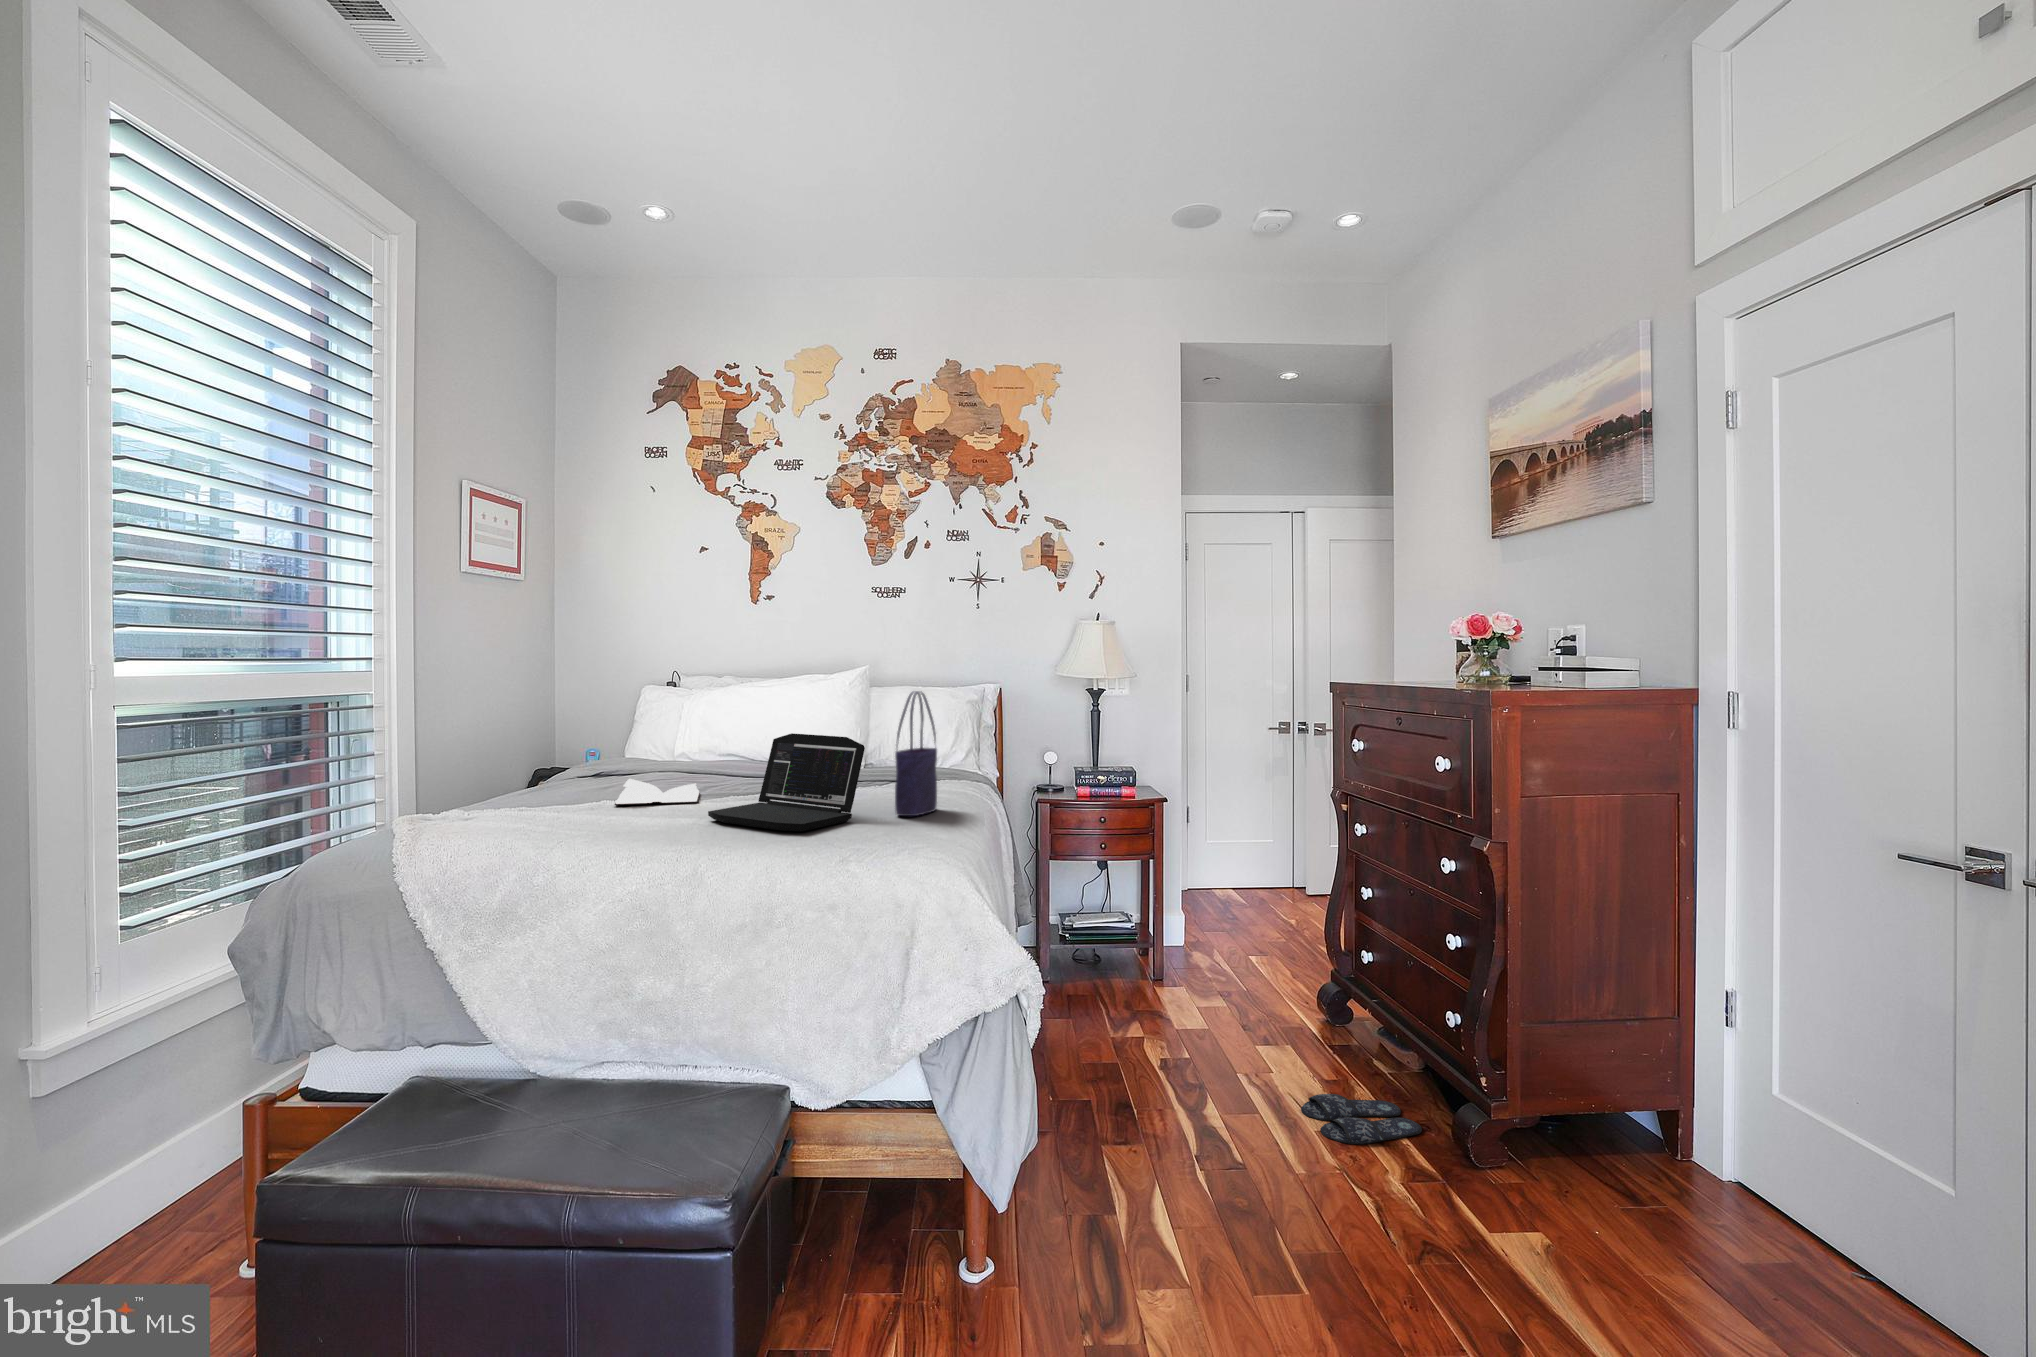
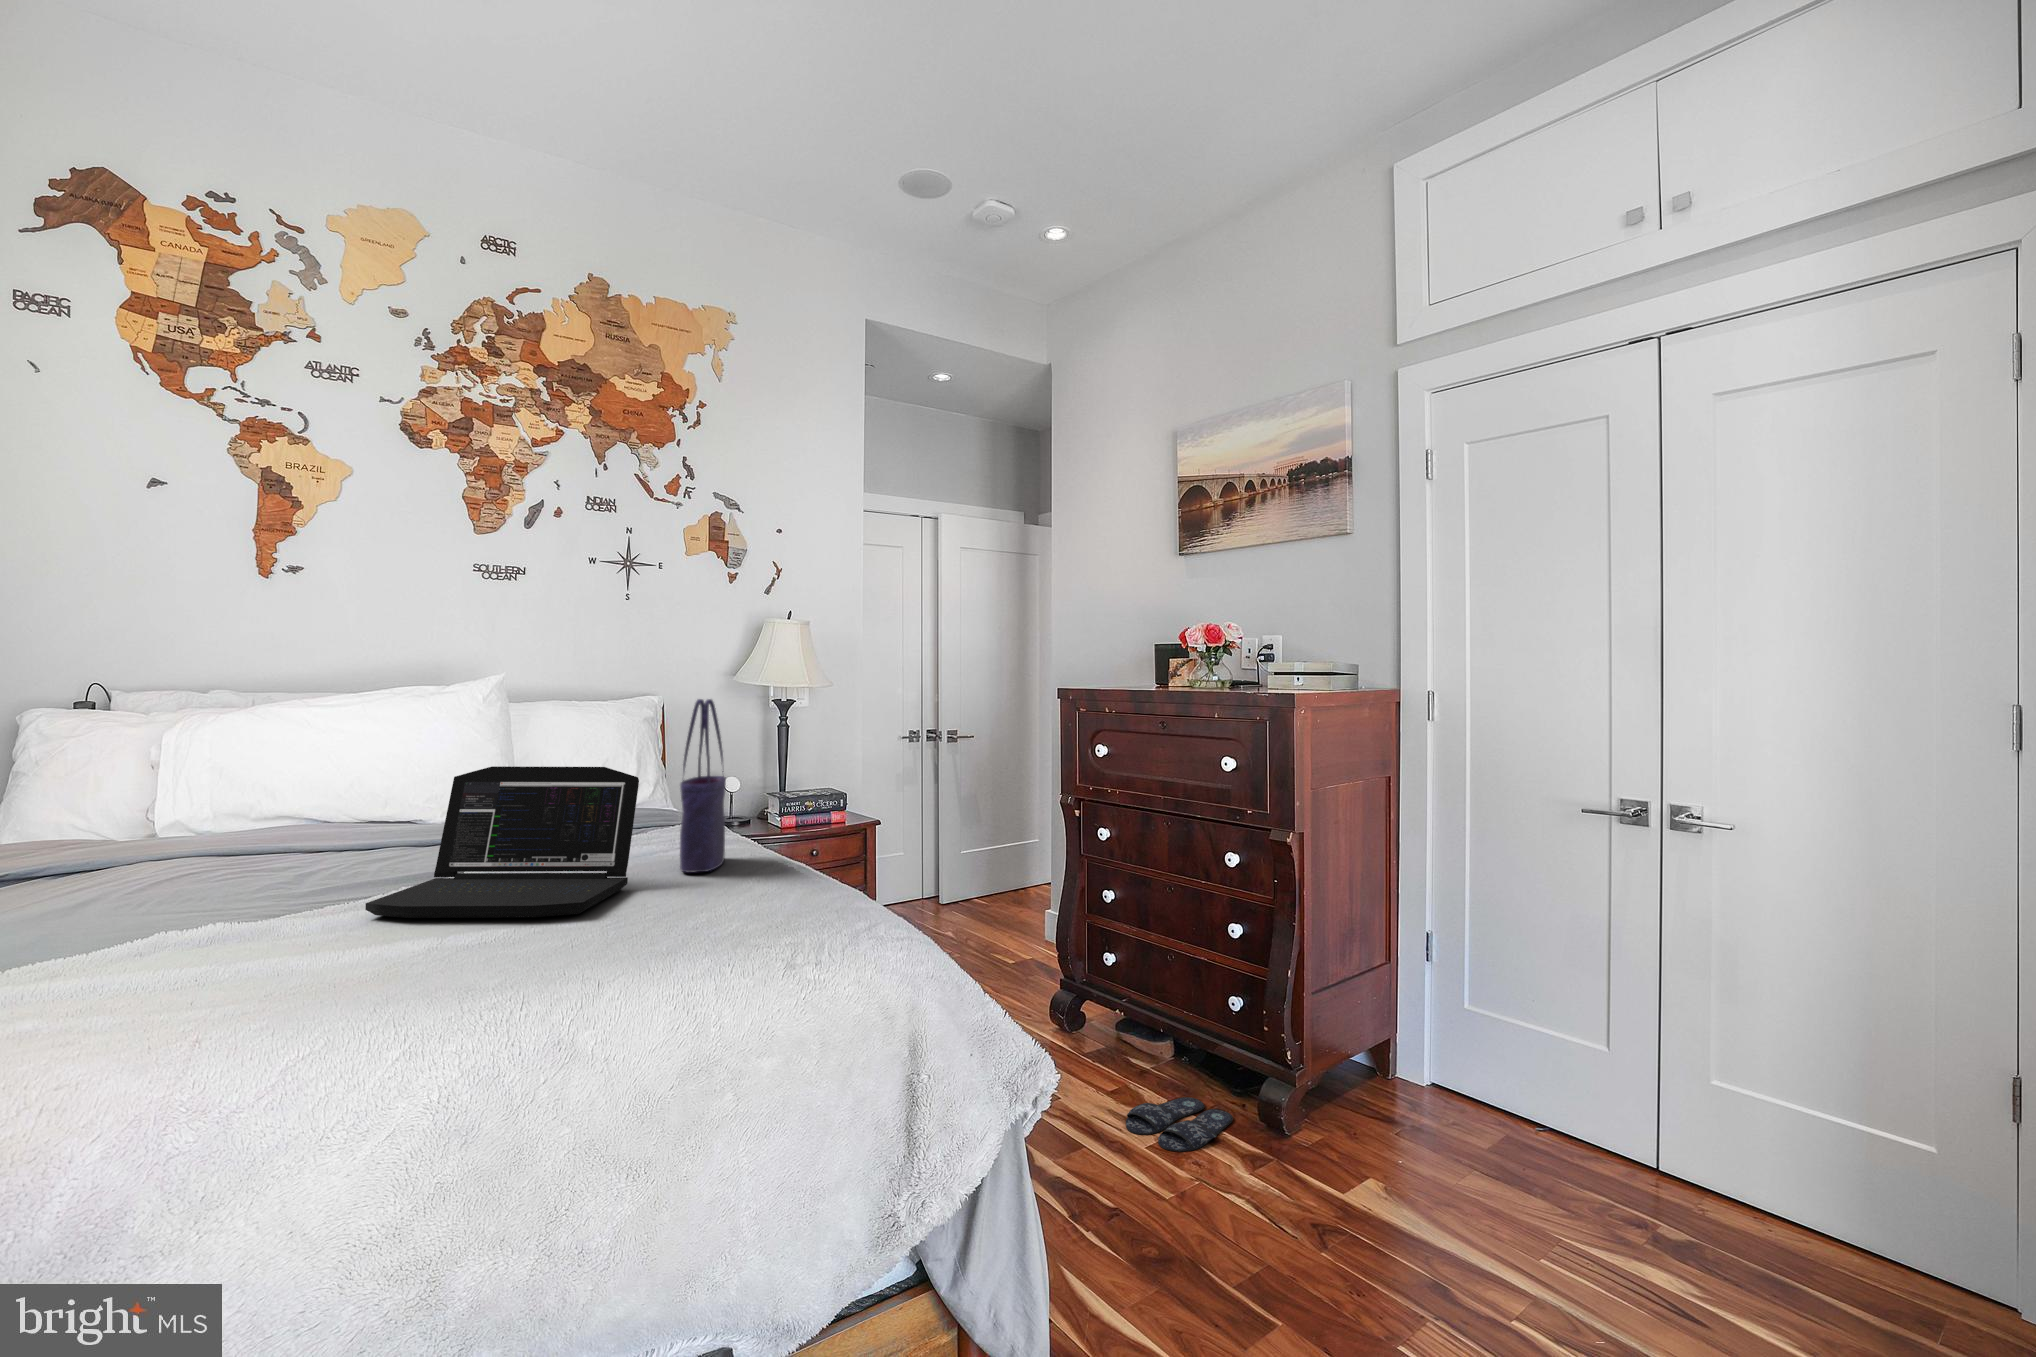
book: present [614,779,700,805] -> none [95,860,290,916]

